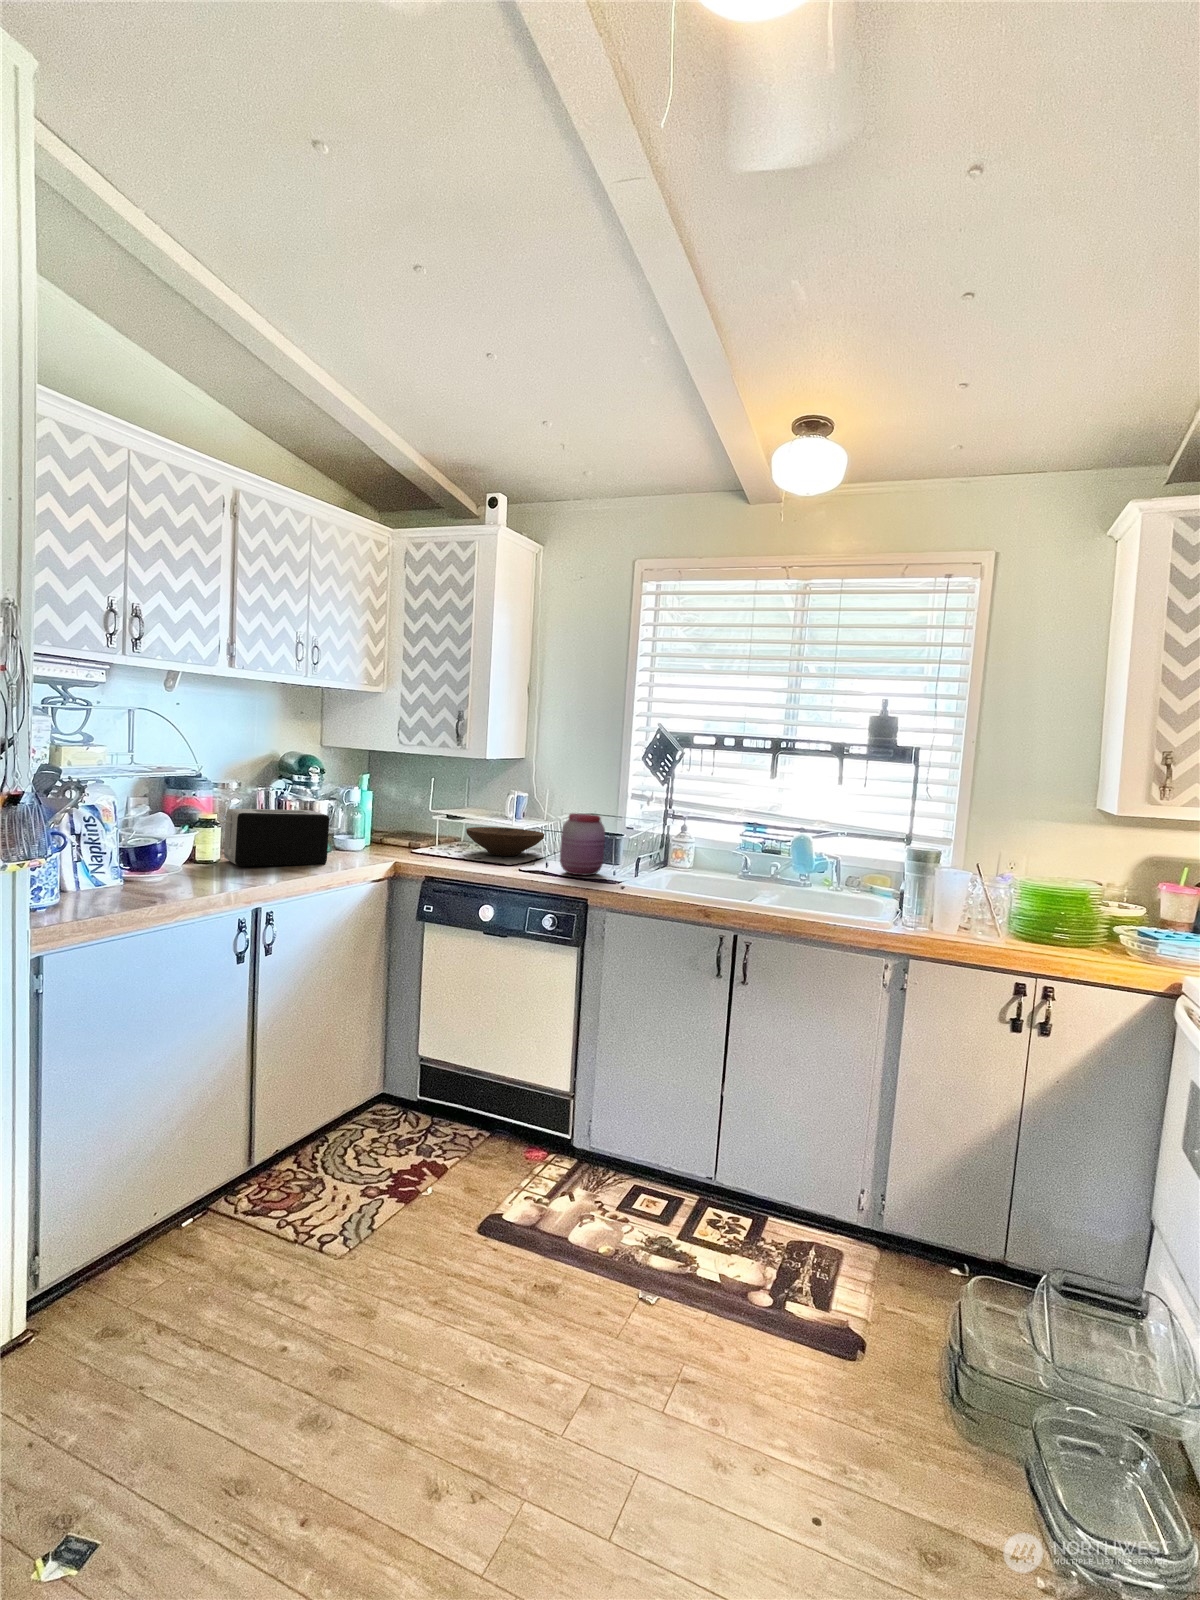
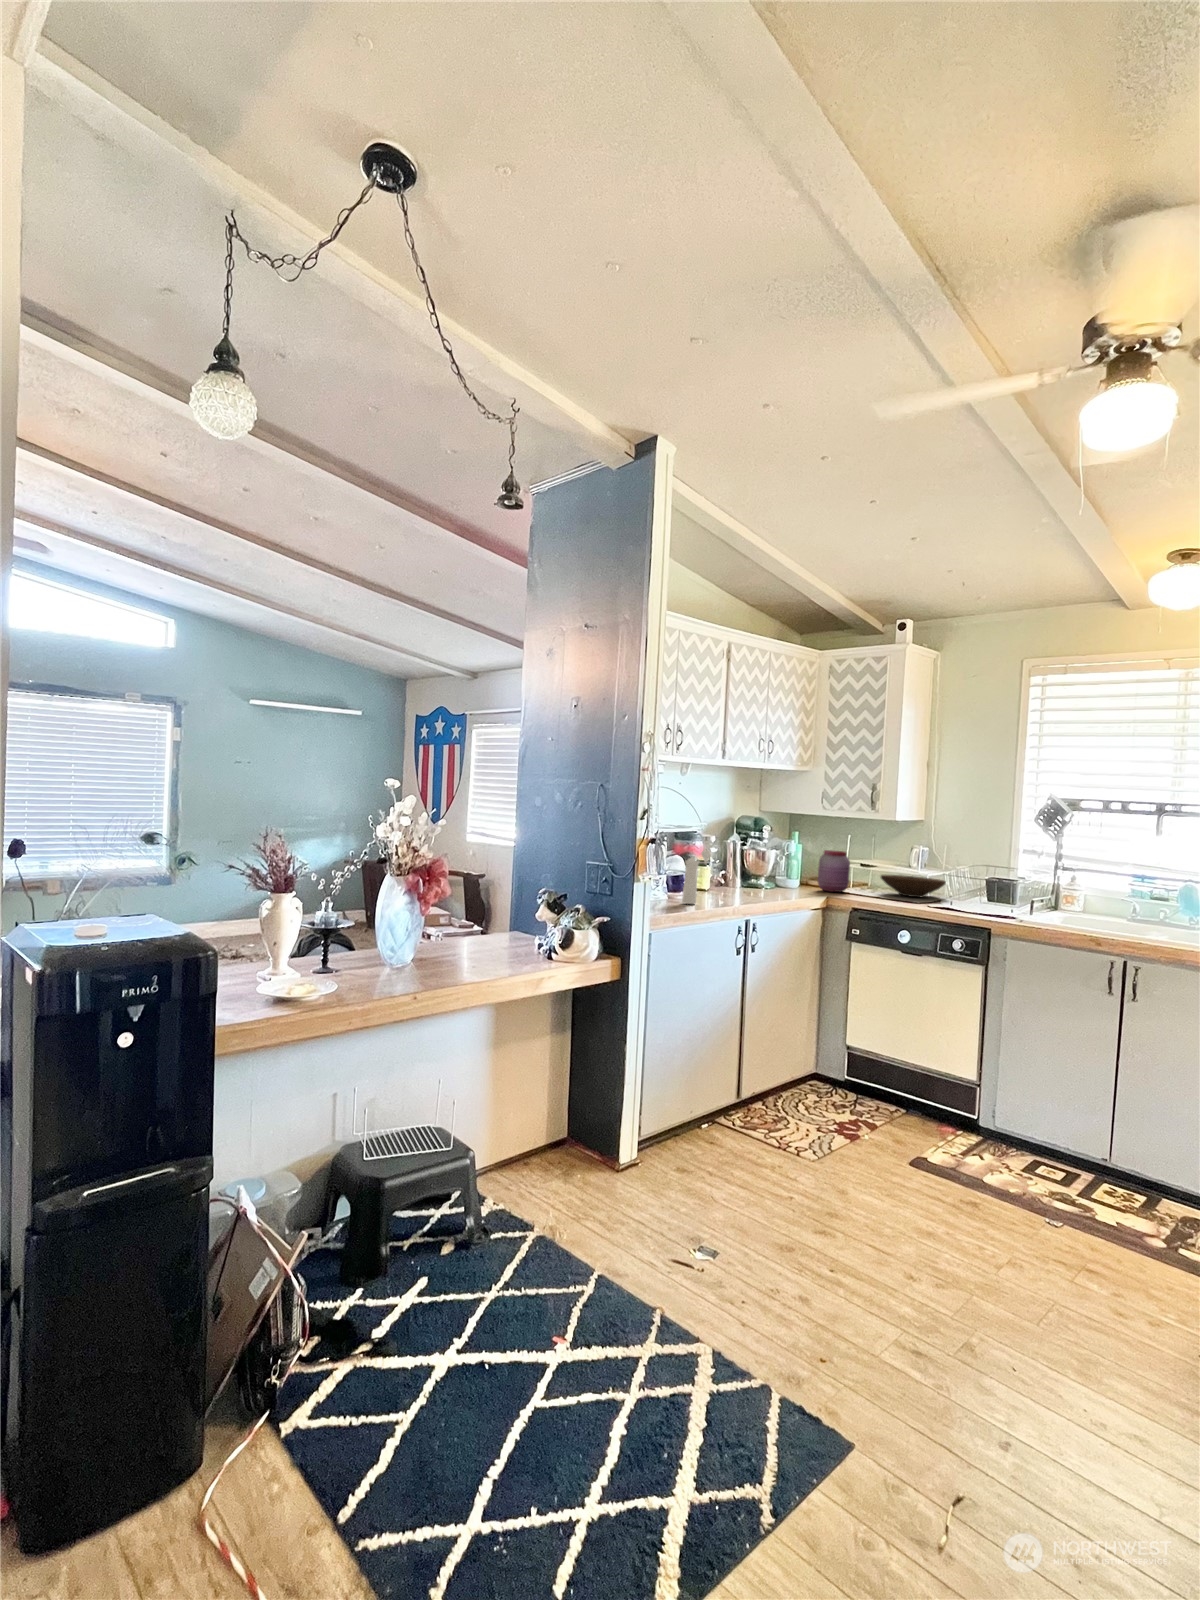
pepper mill: none [128,807,189,896] -> present [682,851,711,904]
toaster: present [220,809,329,866] -> none [714,854,786,895]
jar: present [560,813,605,875] -> present [818,850,850,892]

